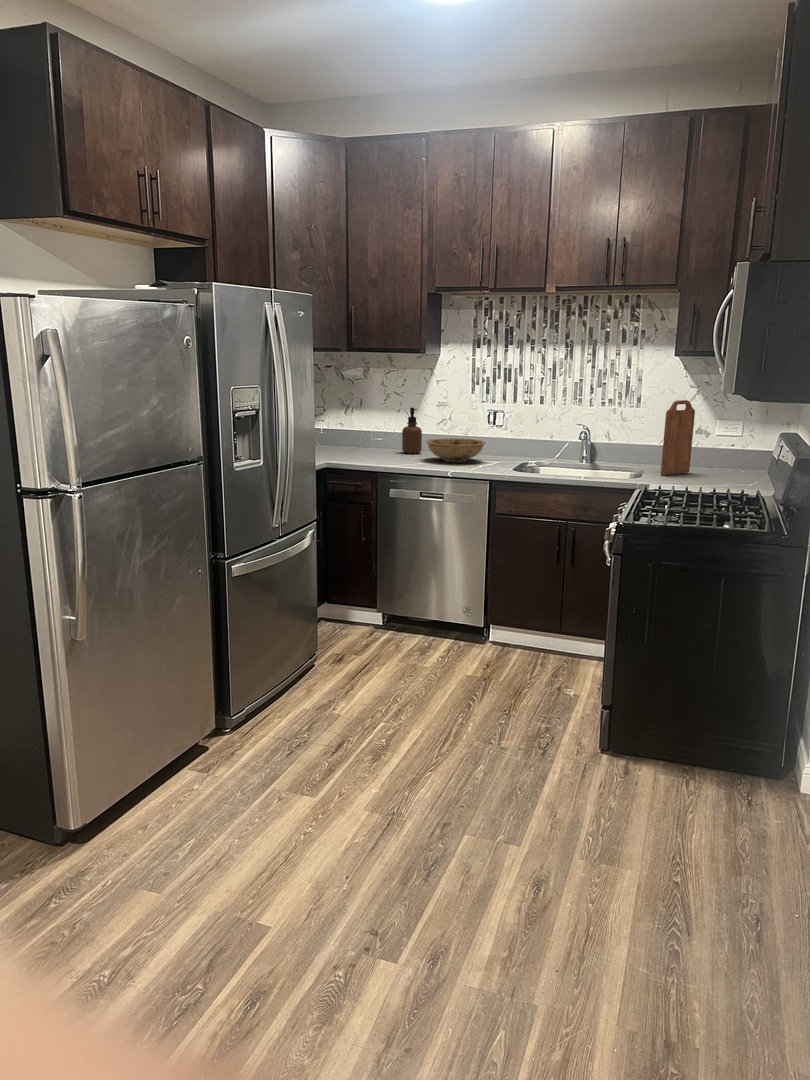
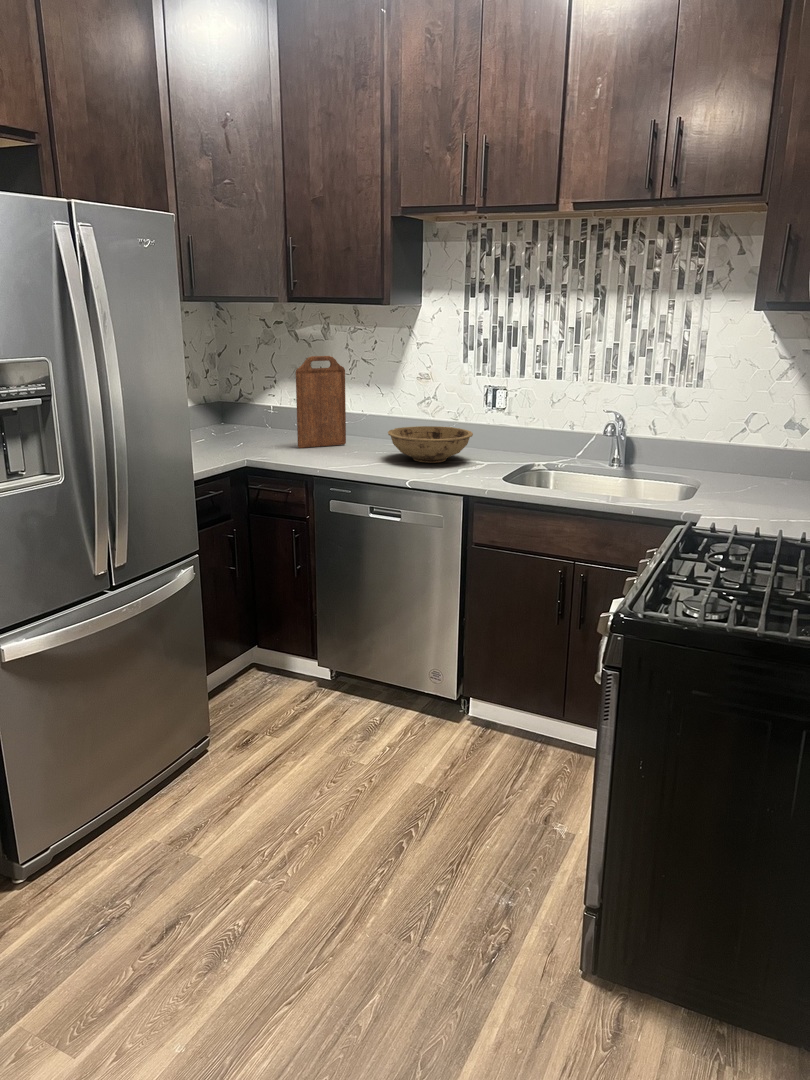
cutting board: present [661,400,695,475] -> present [296,356,346,448]
soap dispenser: present [402,408,422,454] -> none [368,381,395,445]

